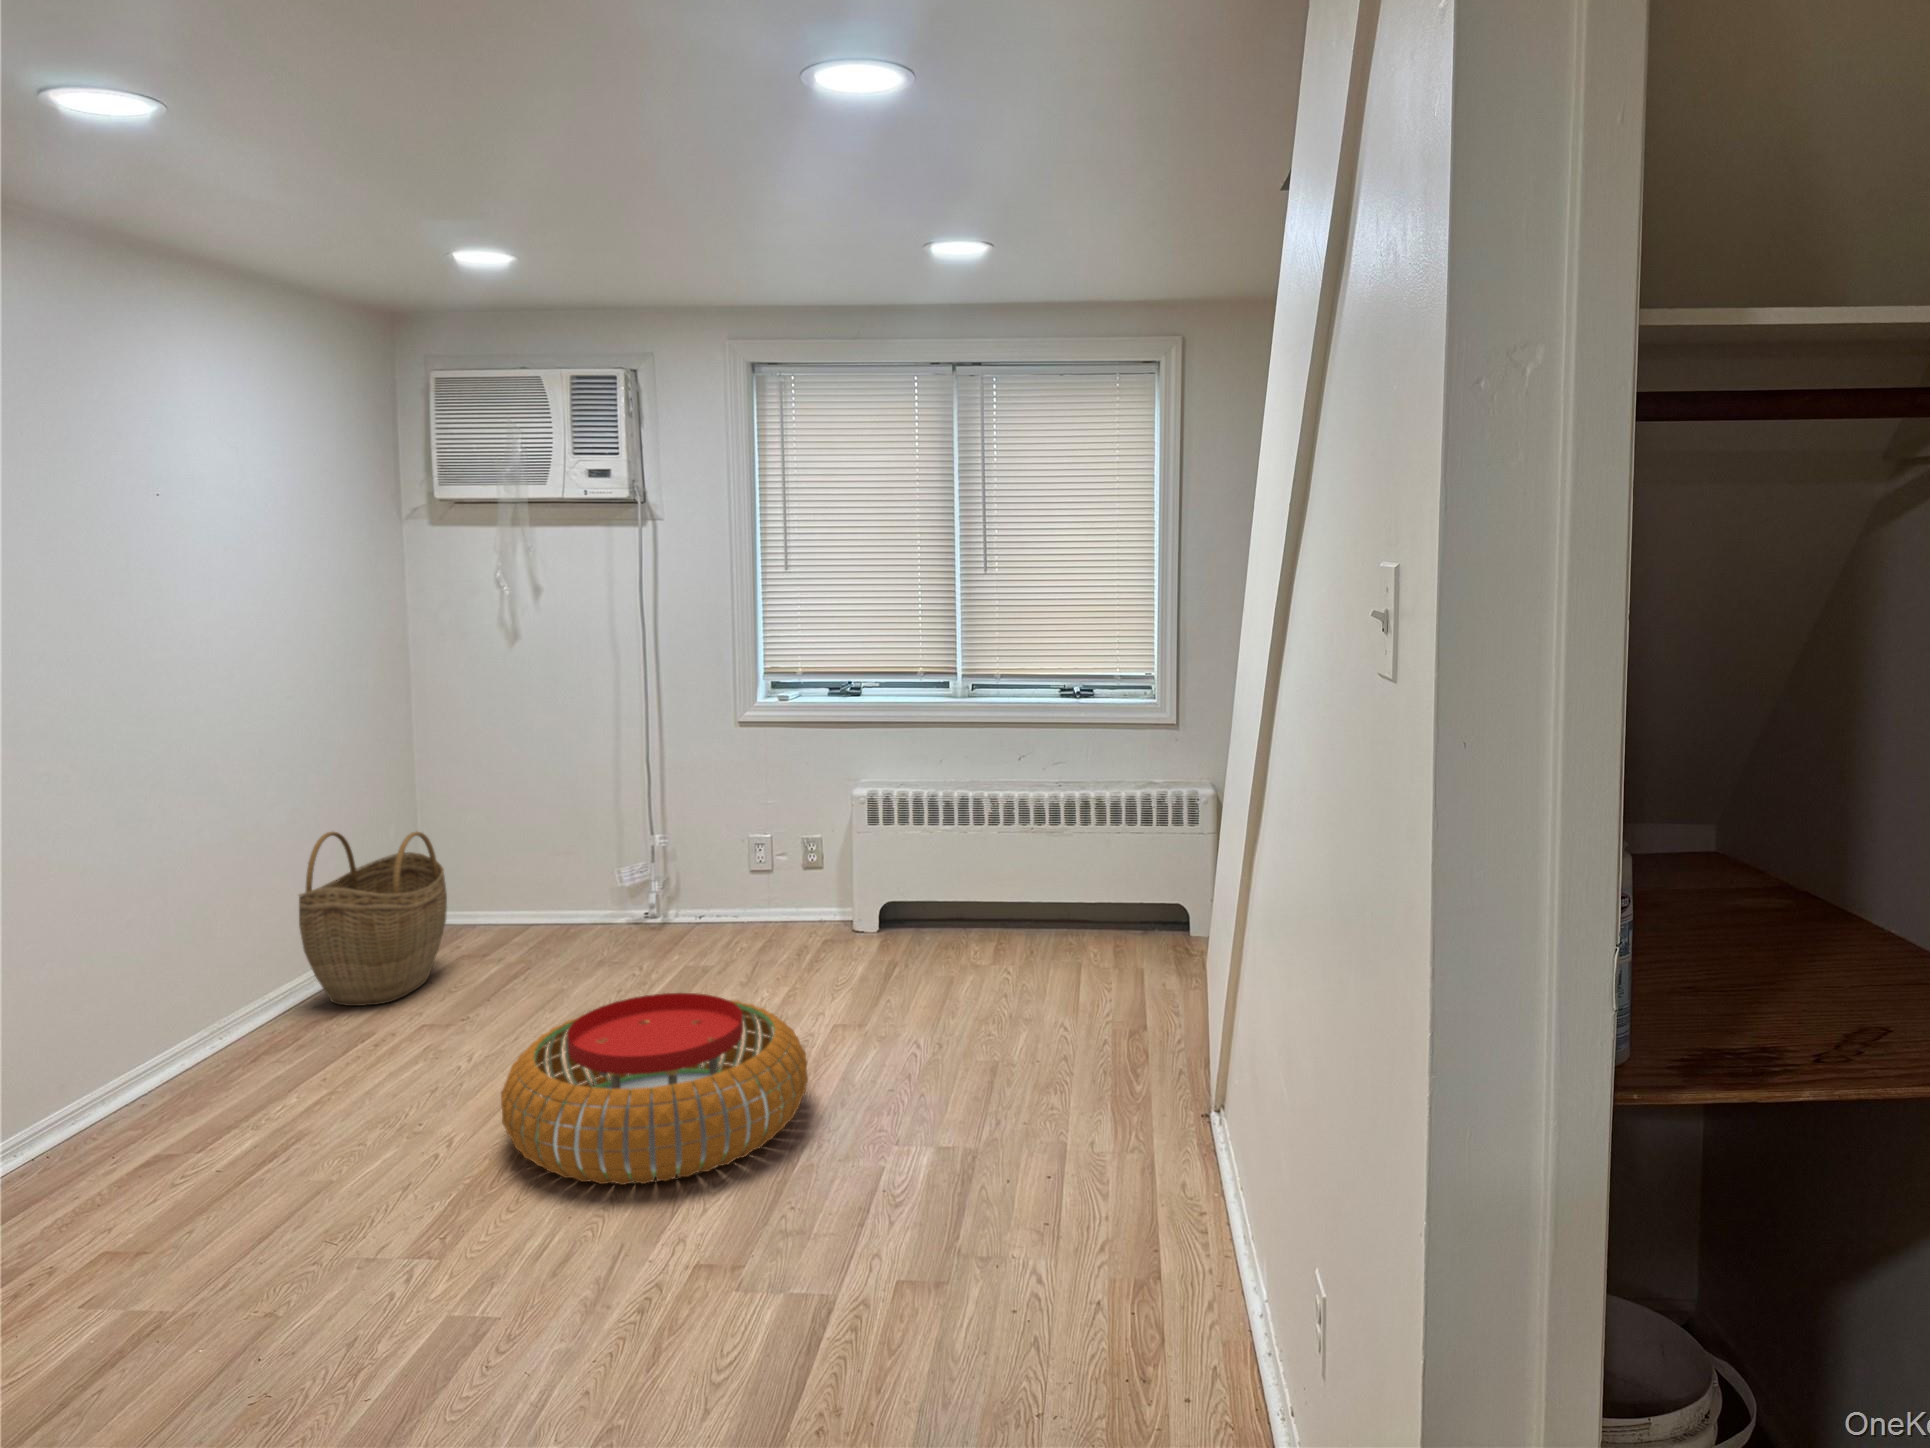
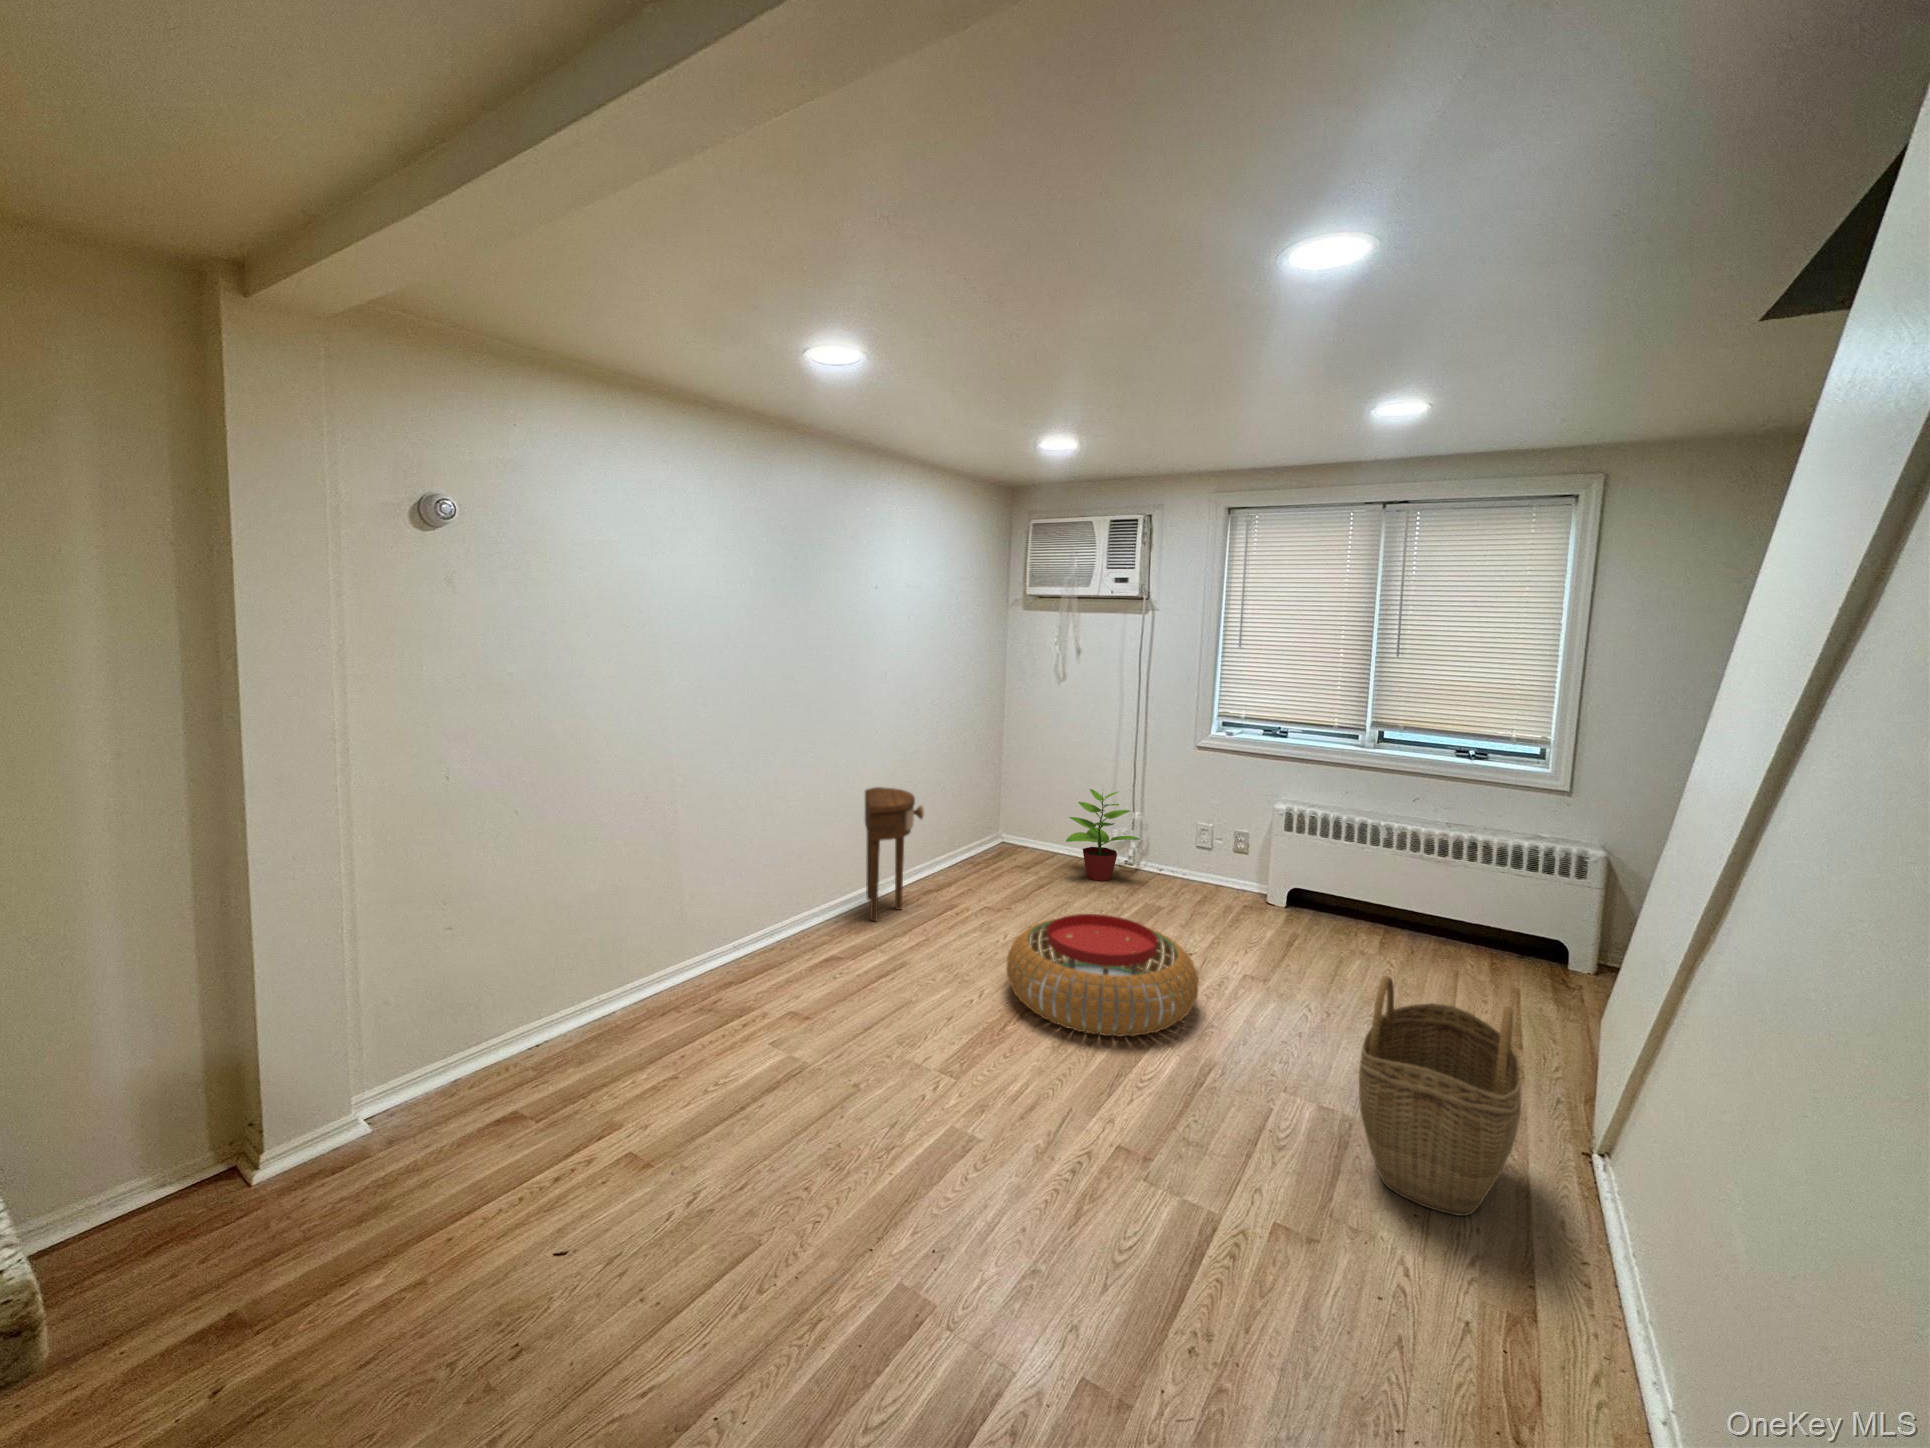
potted plant: none [547,802,667,950] -> present [1066,789,1140,881]
woven basket: present [299,832,447,1006] -> present [1359,976,1522,1216]
side table: none [153,859,292,1111] -> present [865,787,924,921]

